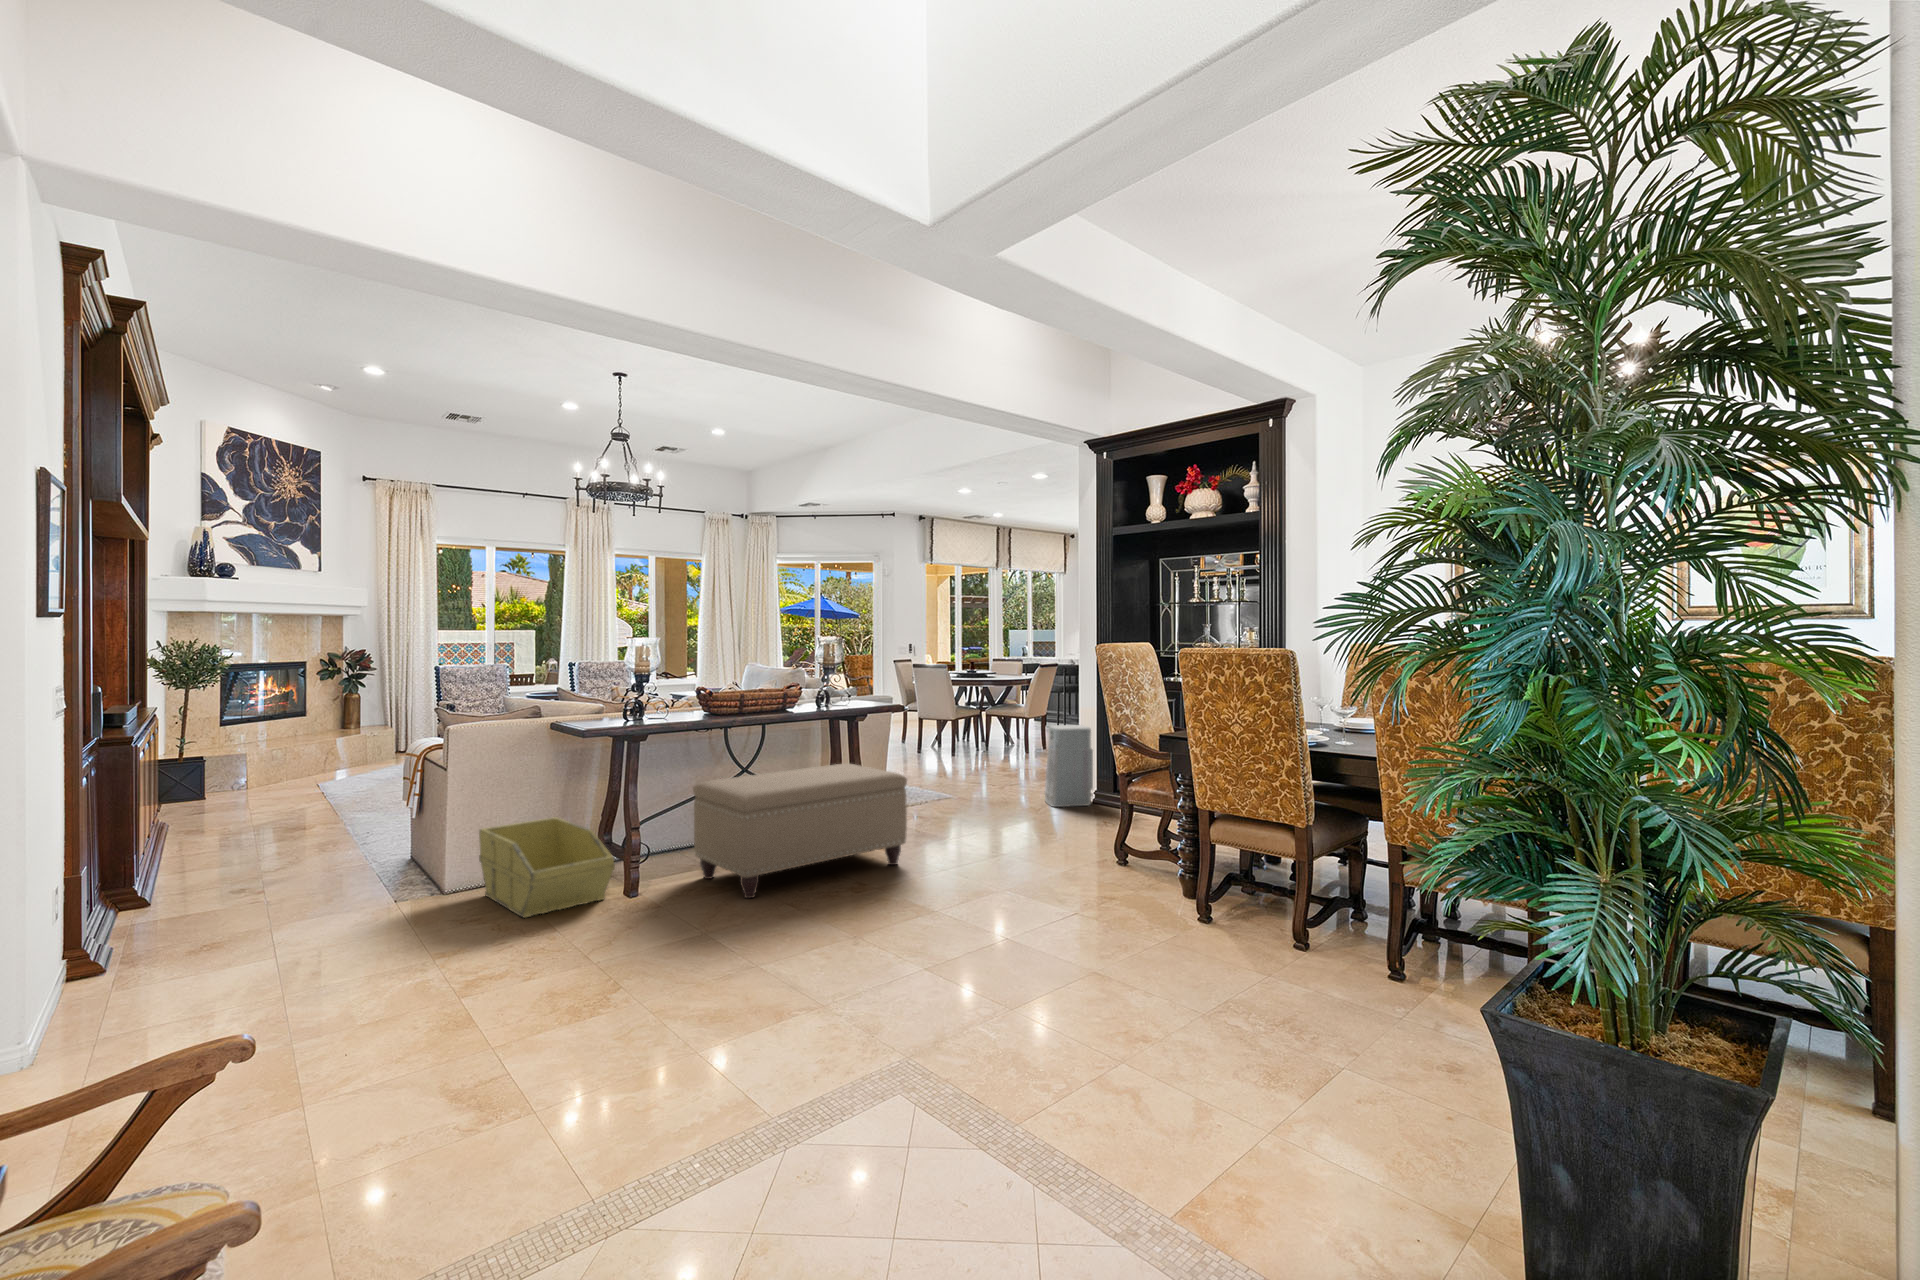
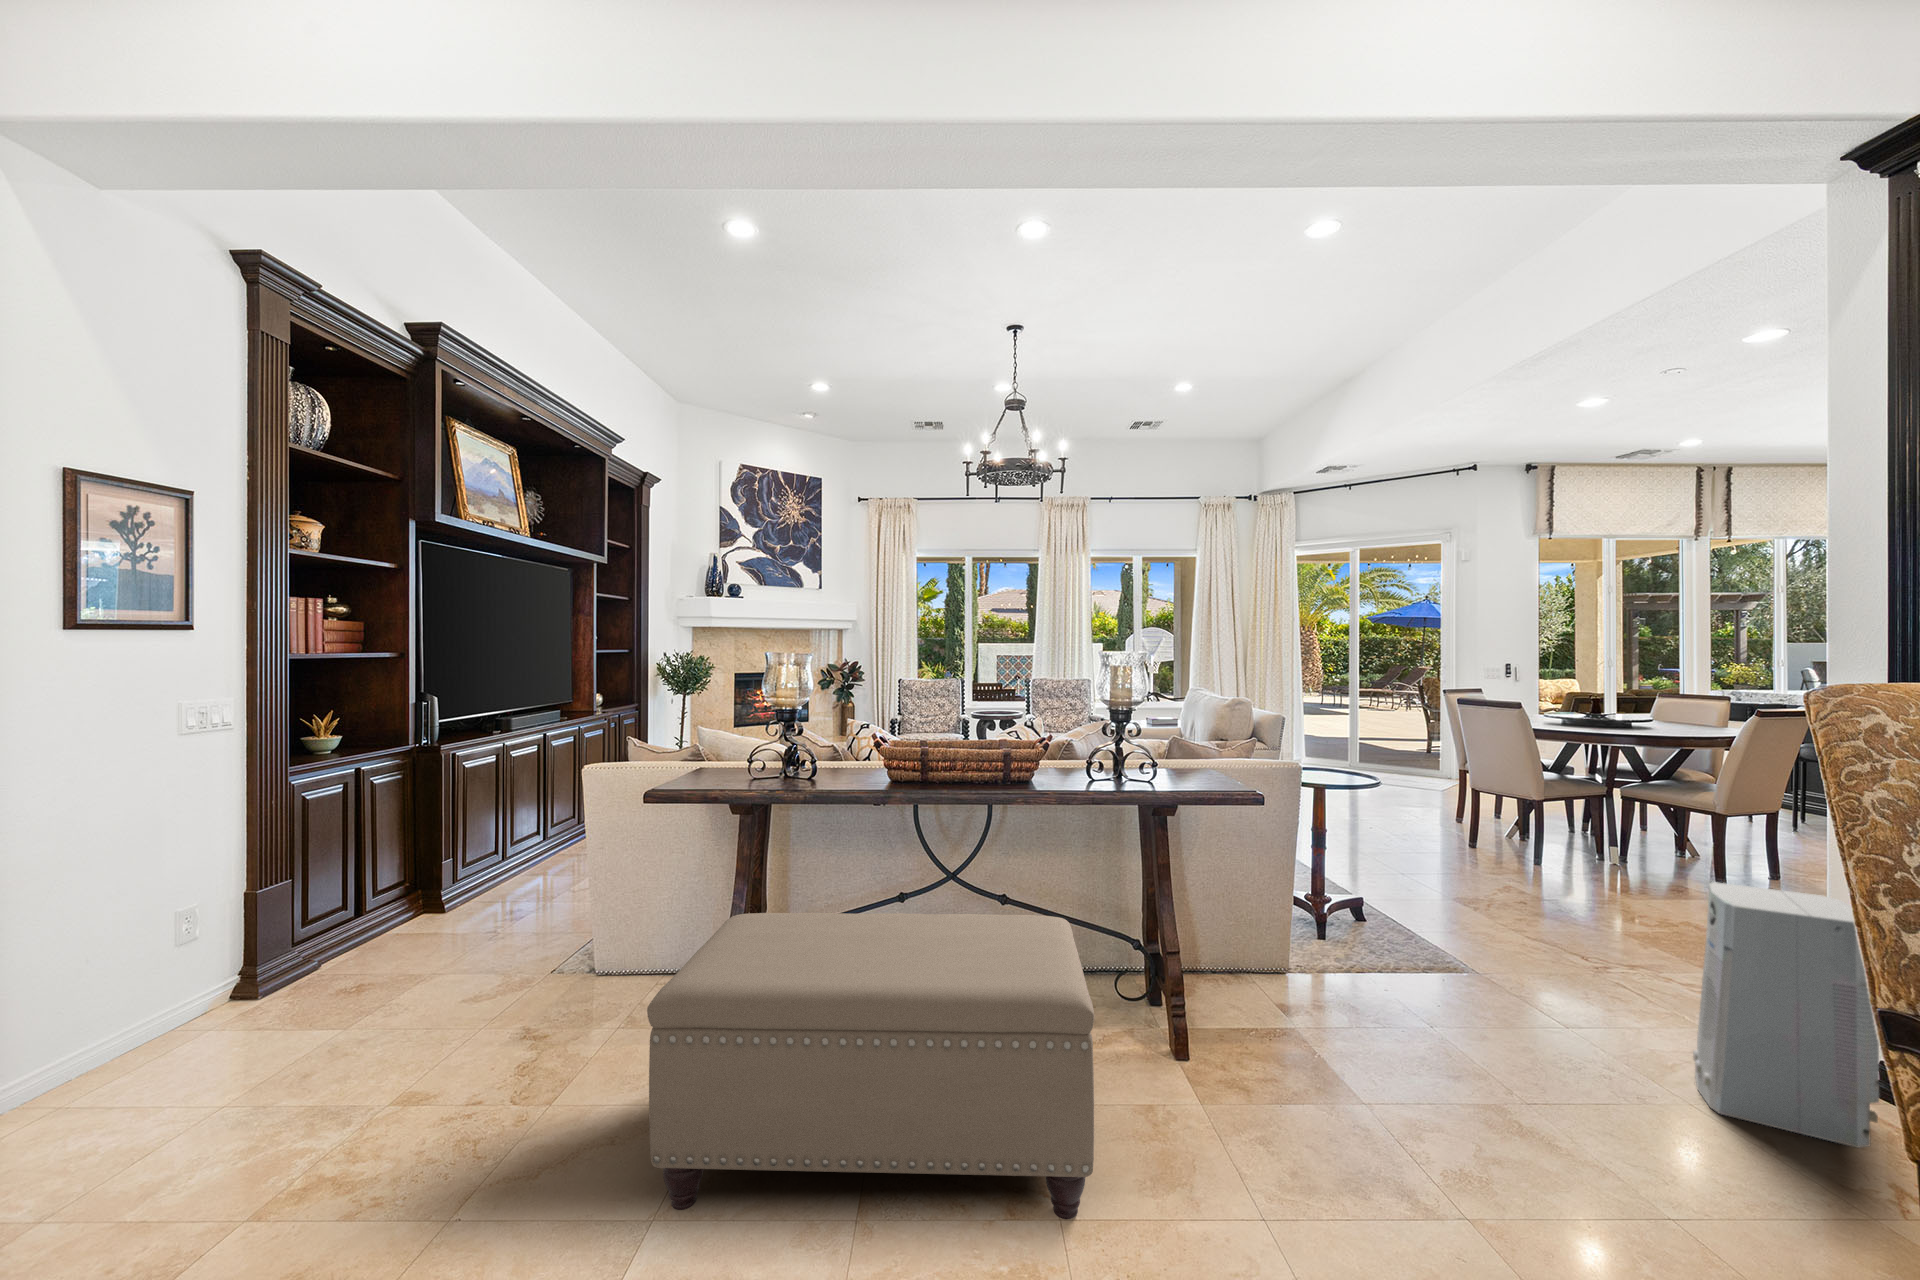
storage bin: present [479,817,615,918] -> none [401,913,633,1095]

